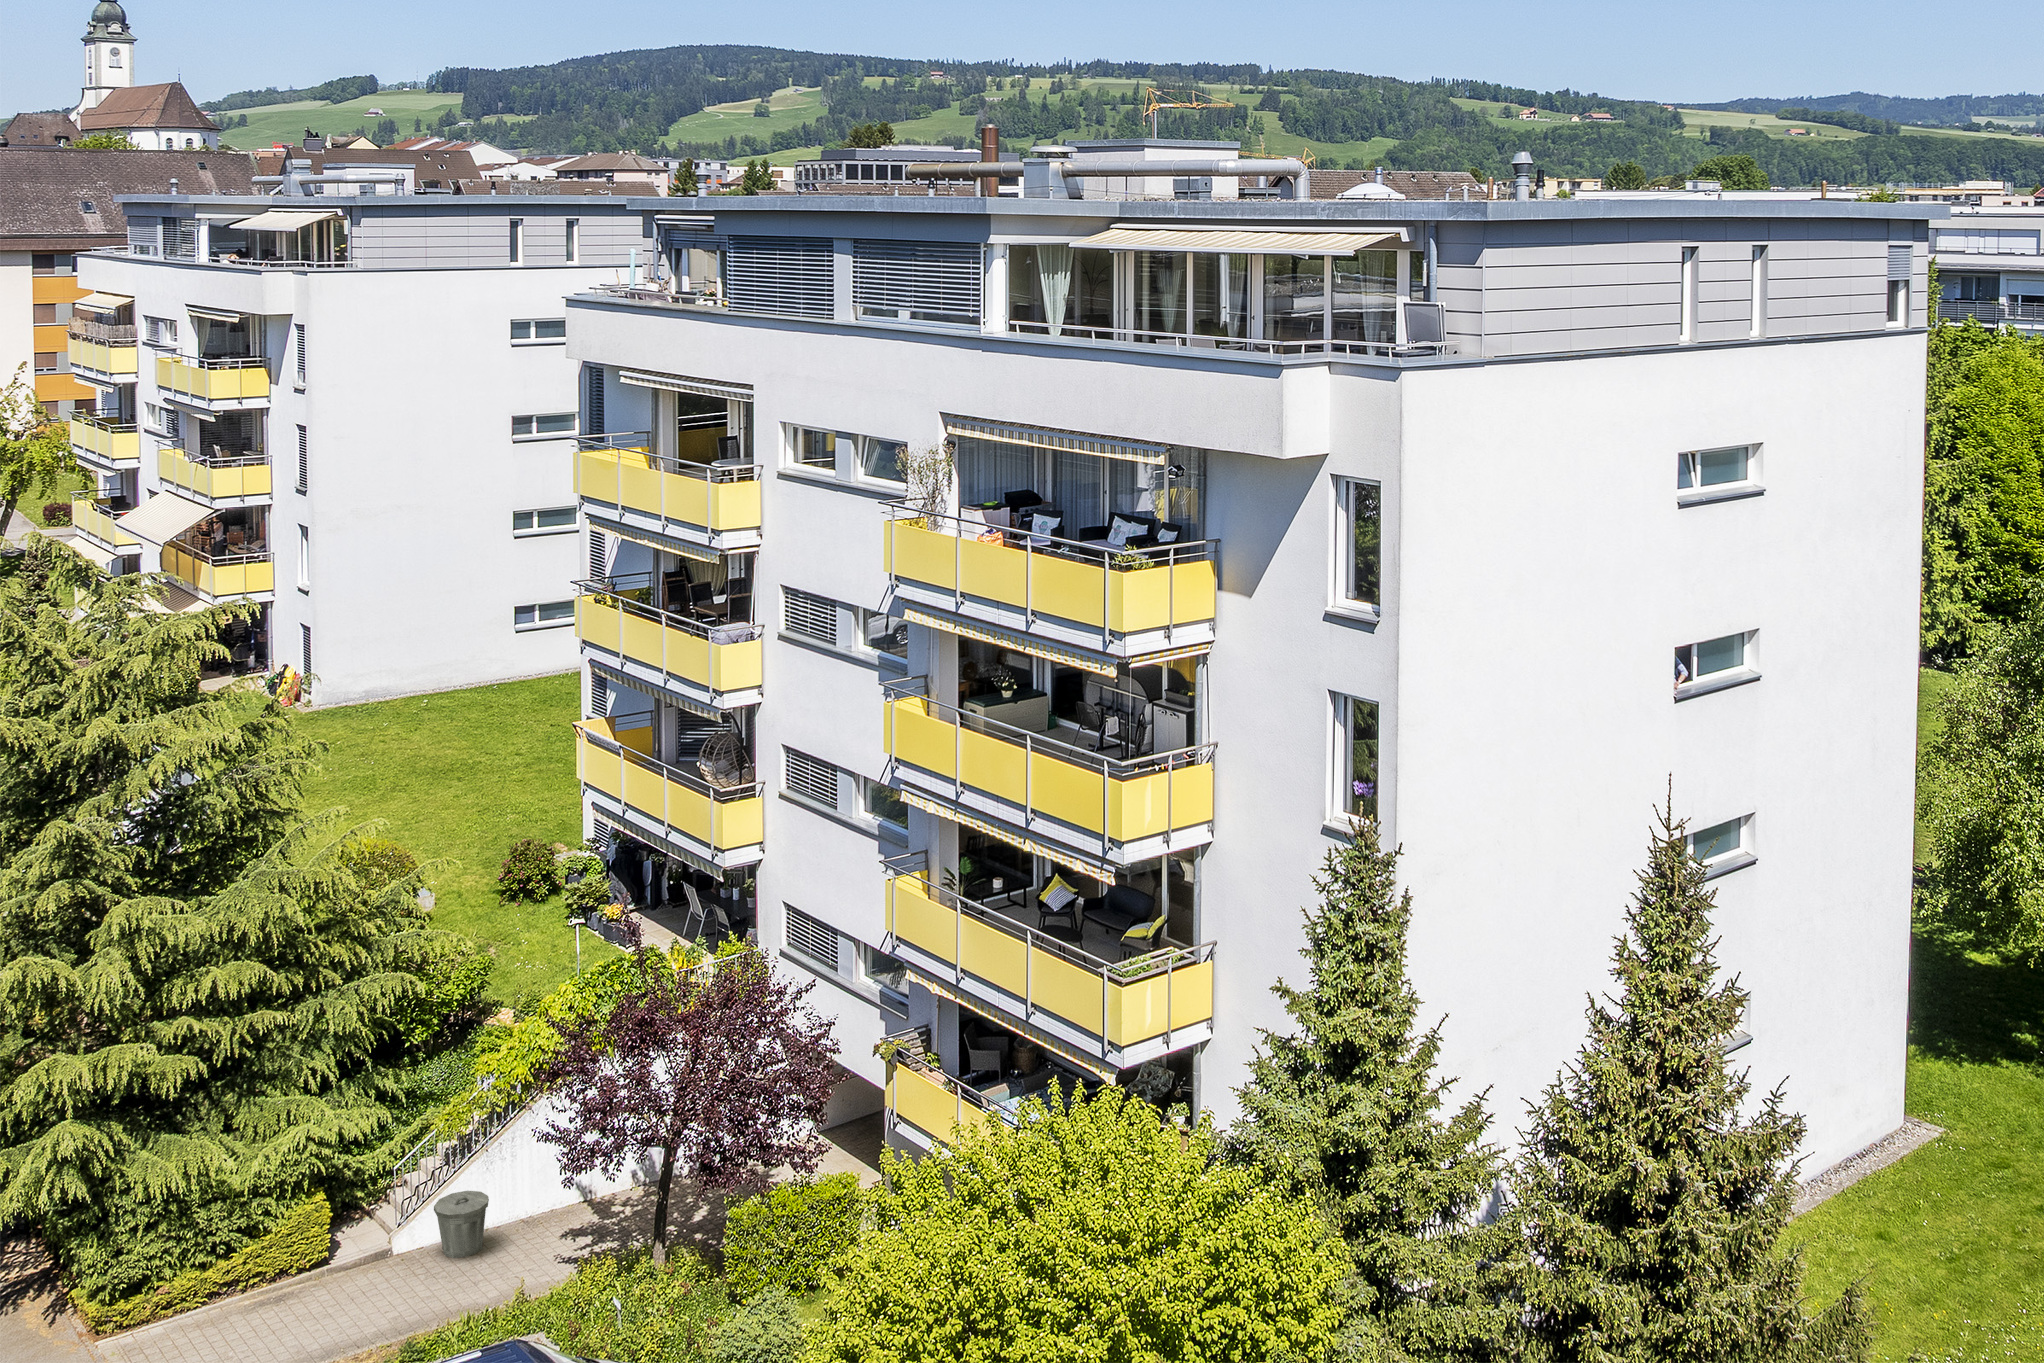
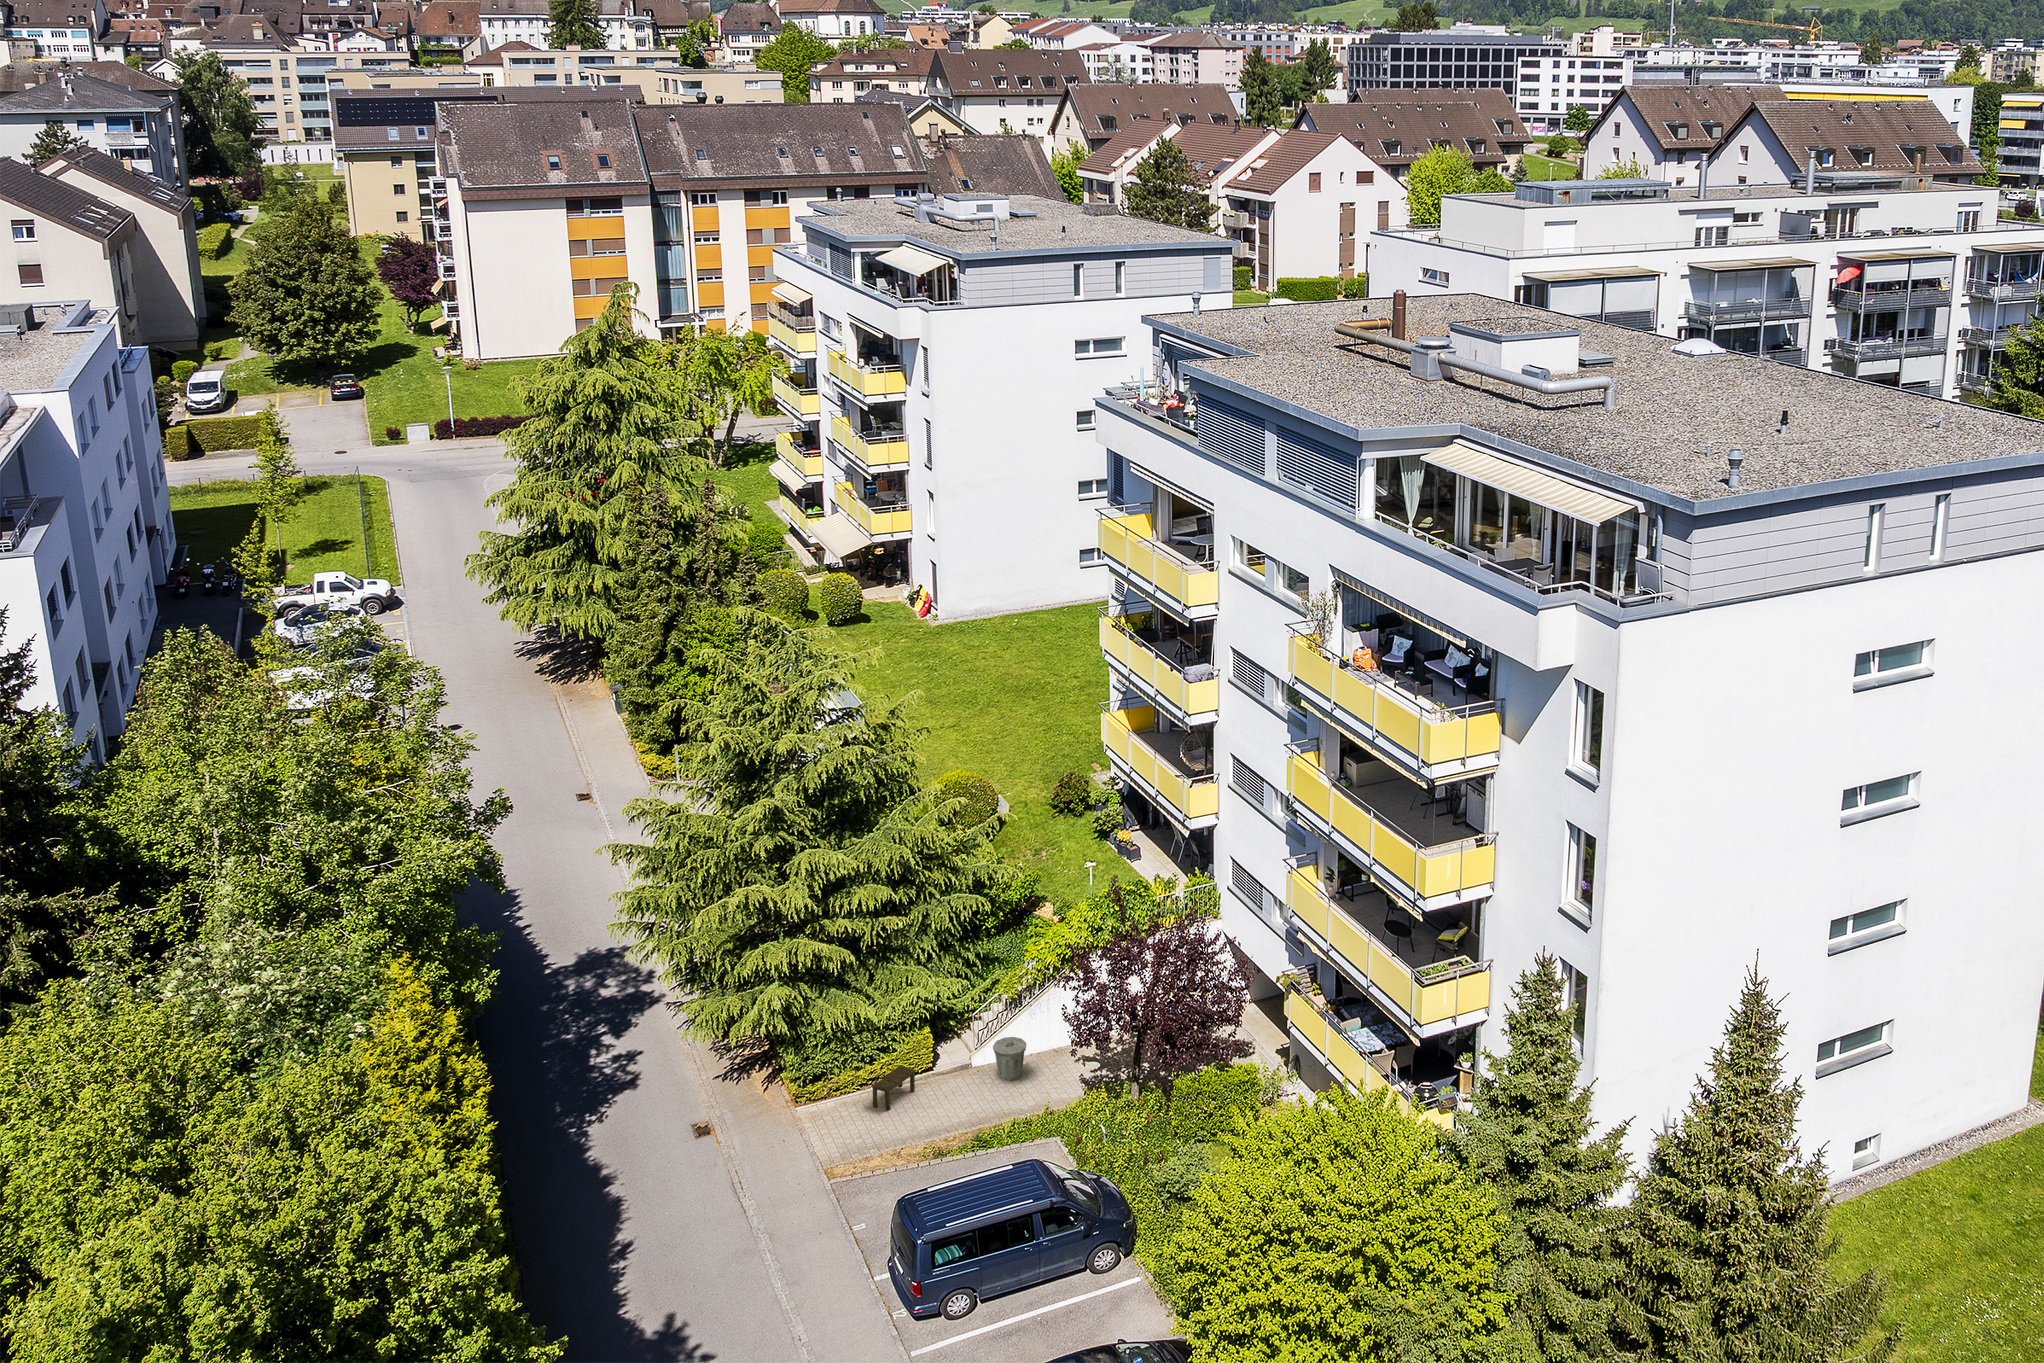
bench: none [228,1253,304,1324] -> present [872,1065,915,1111]

